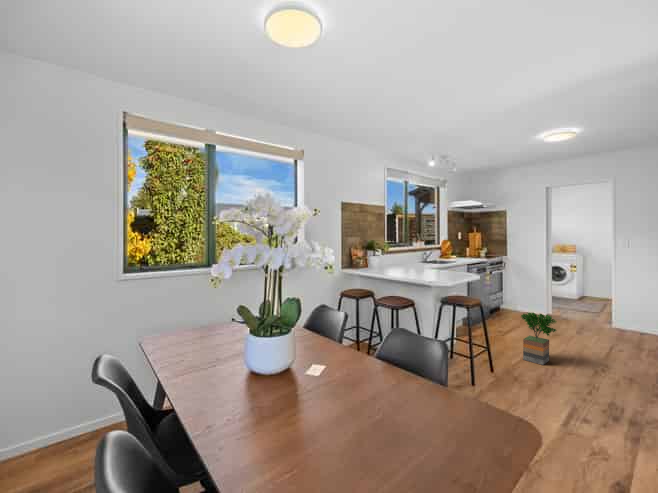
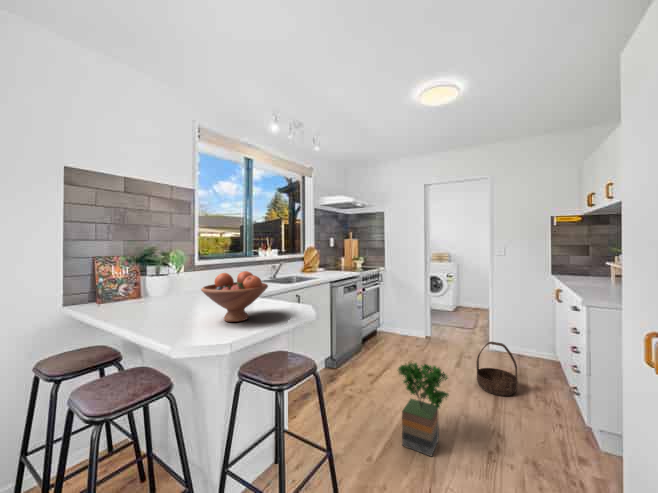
fruit bowl: none [419,253,451,276] -> present [201,271,268,322]
basket: none [586,311,622,350] -> present [477,342,517,396]

